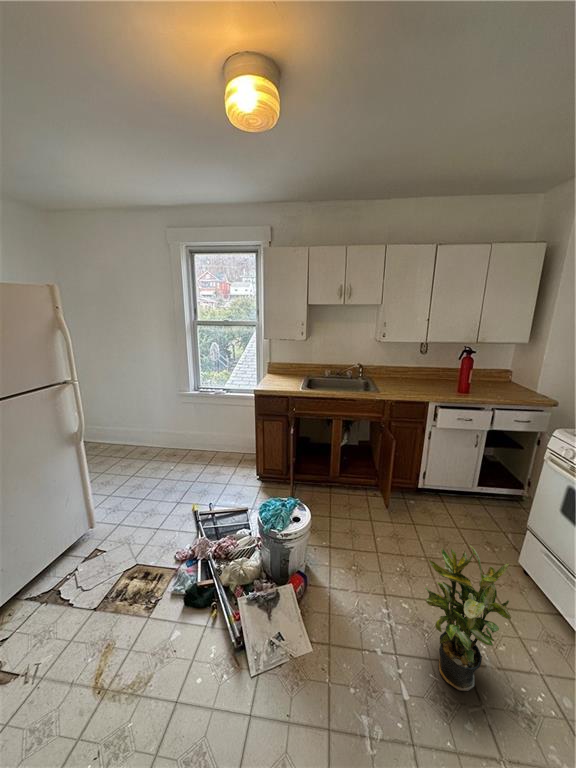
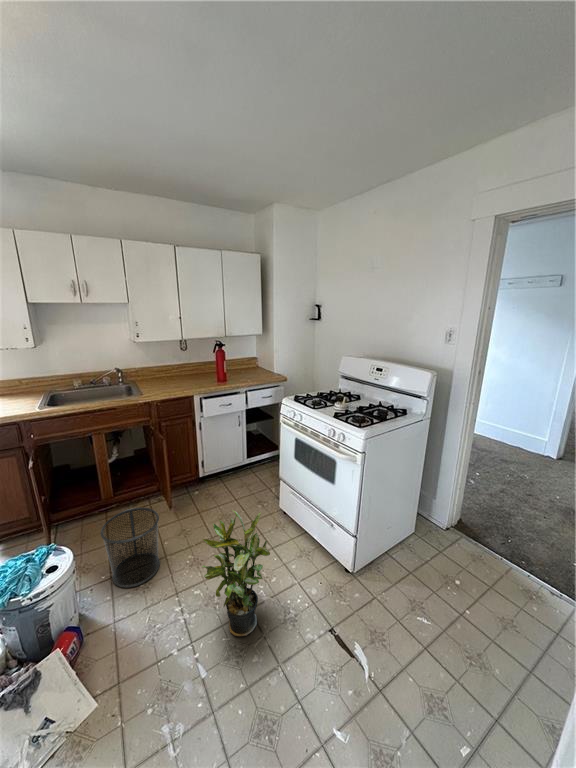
waste bin: none [331,494,380,566] -> present [101,508,160,588]

